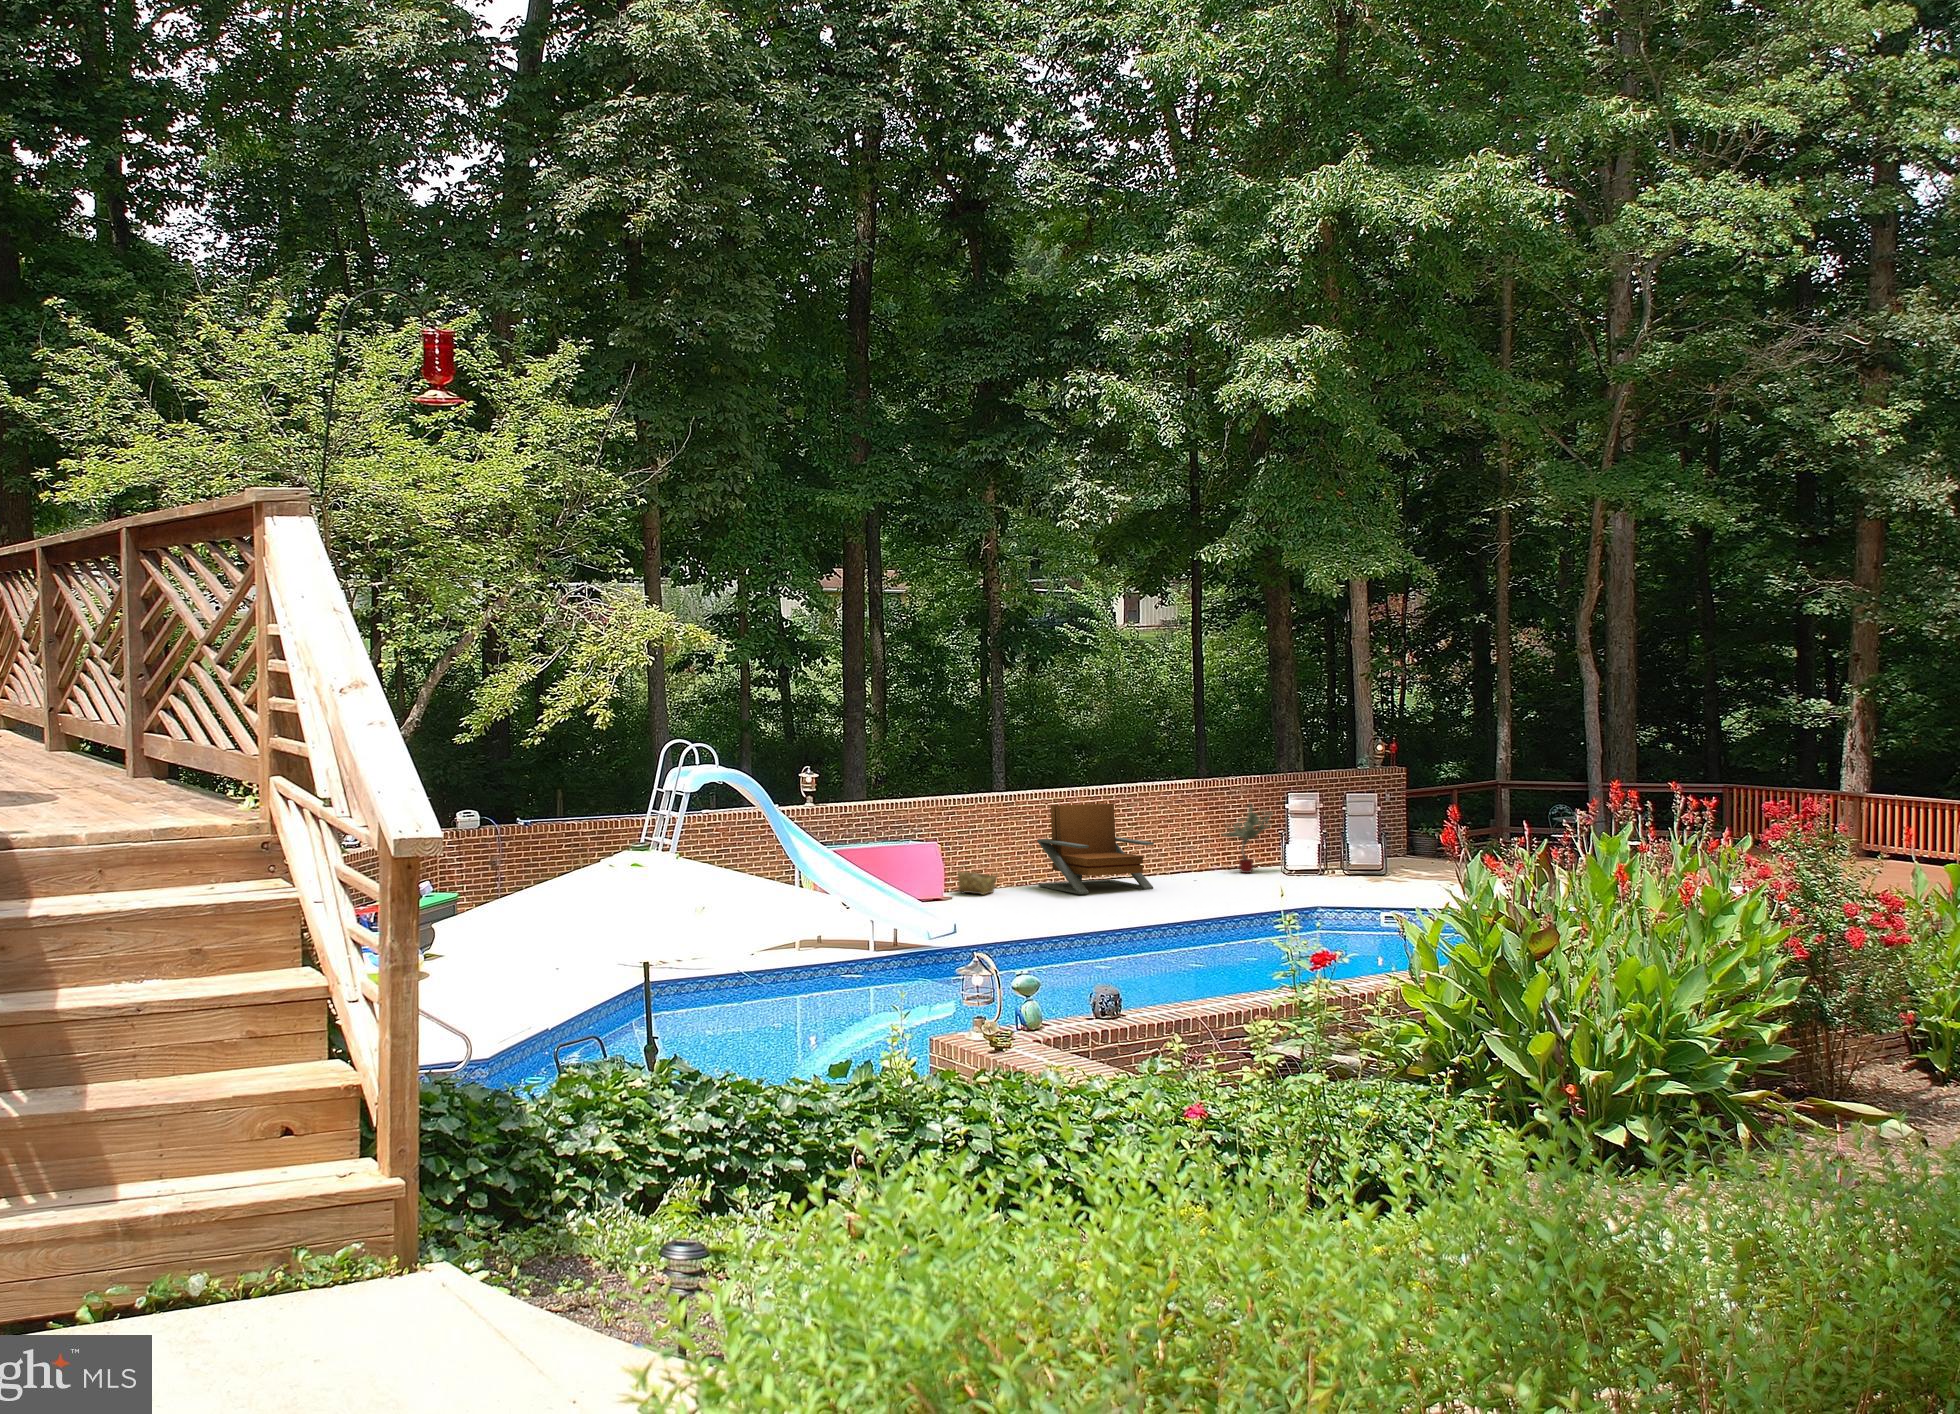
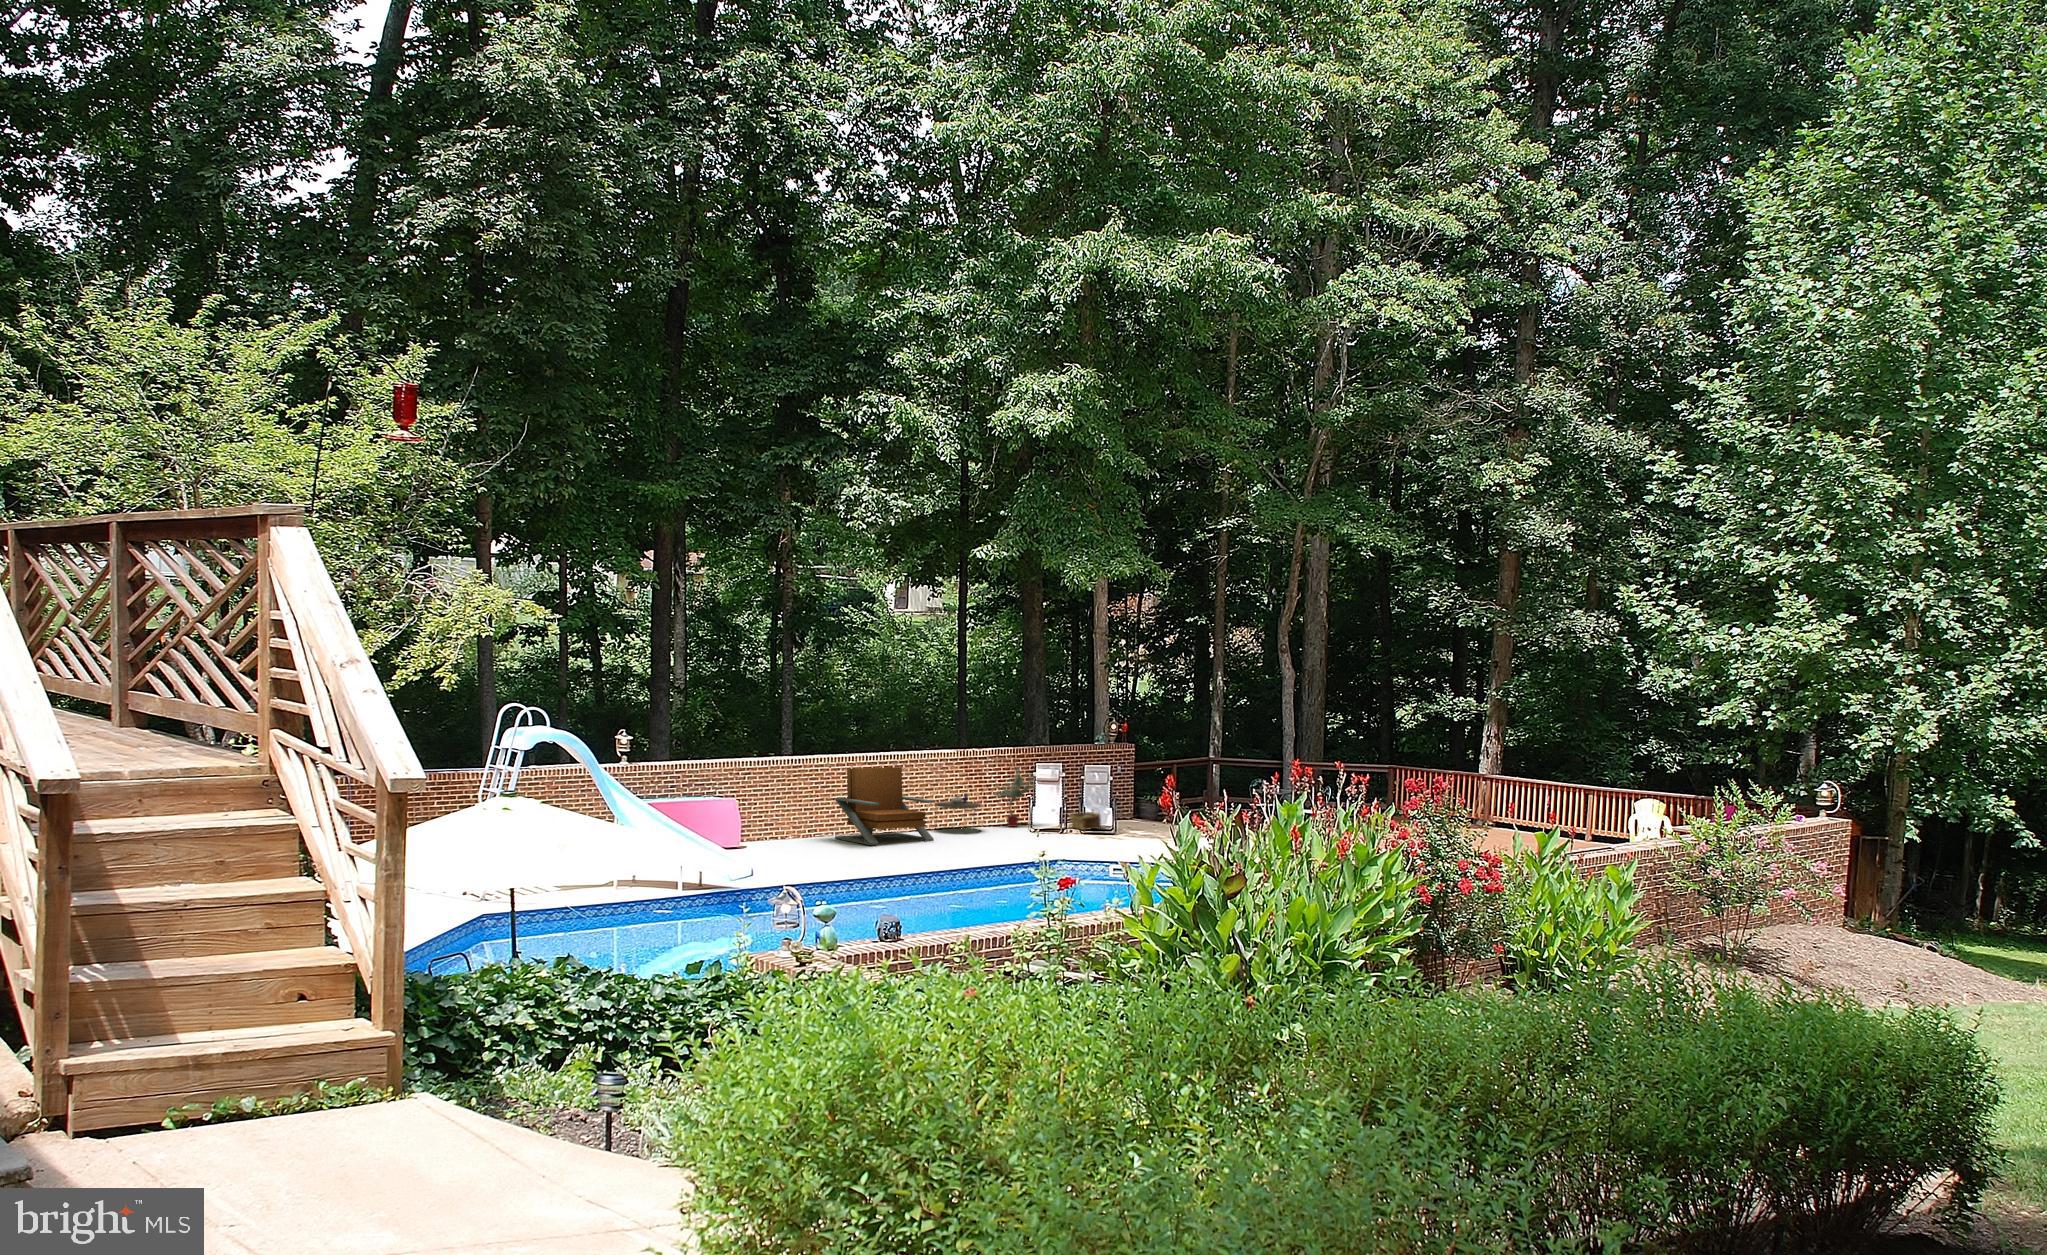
side table: none [1154,833,1209,881] -> present [935,793,982,829]
woven basket: present [957,867,997,895] -> present [1071,811,1101,830]

